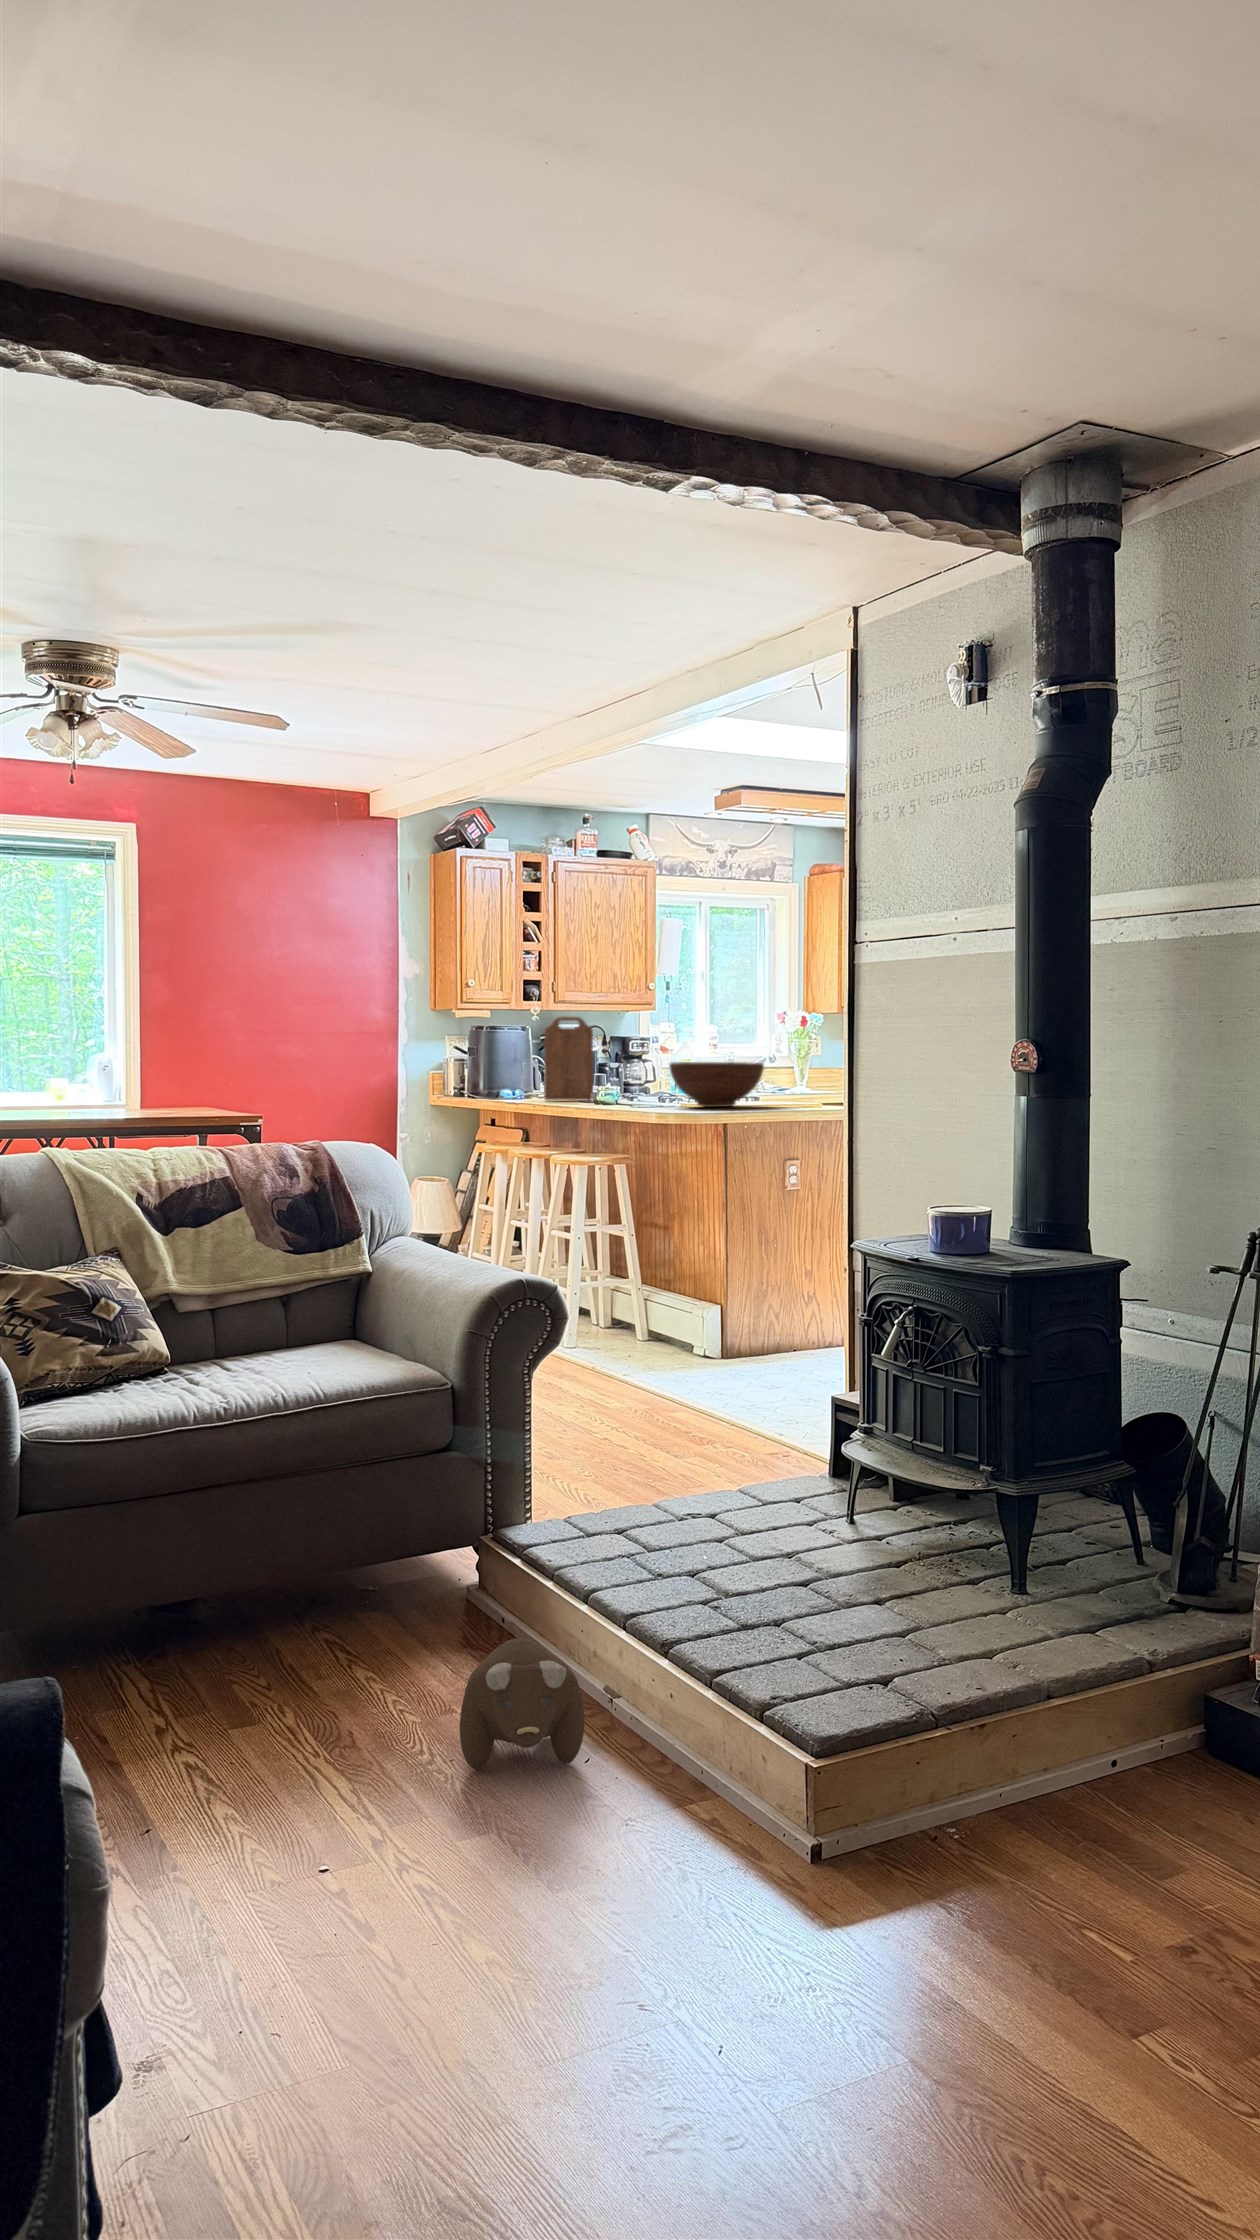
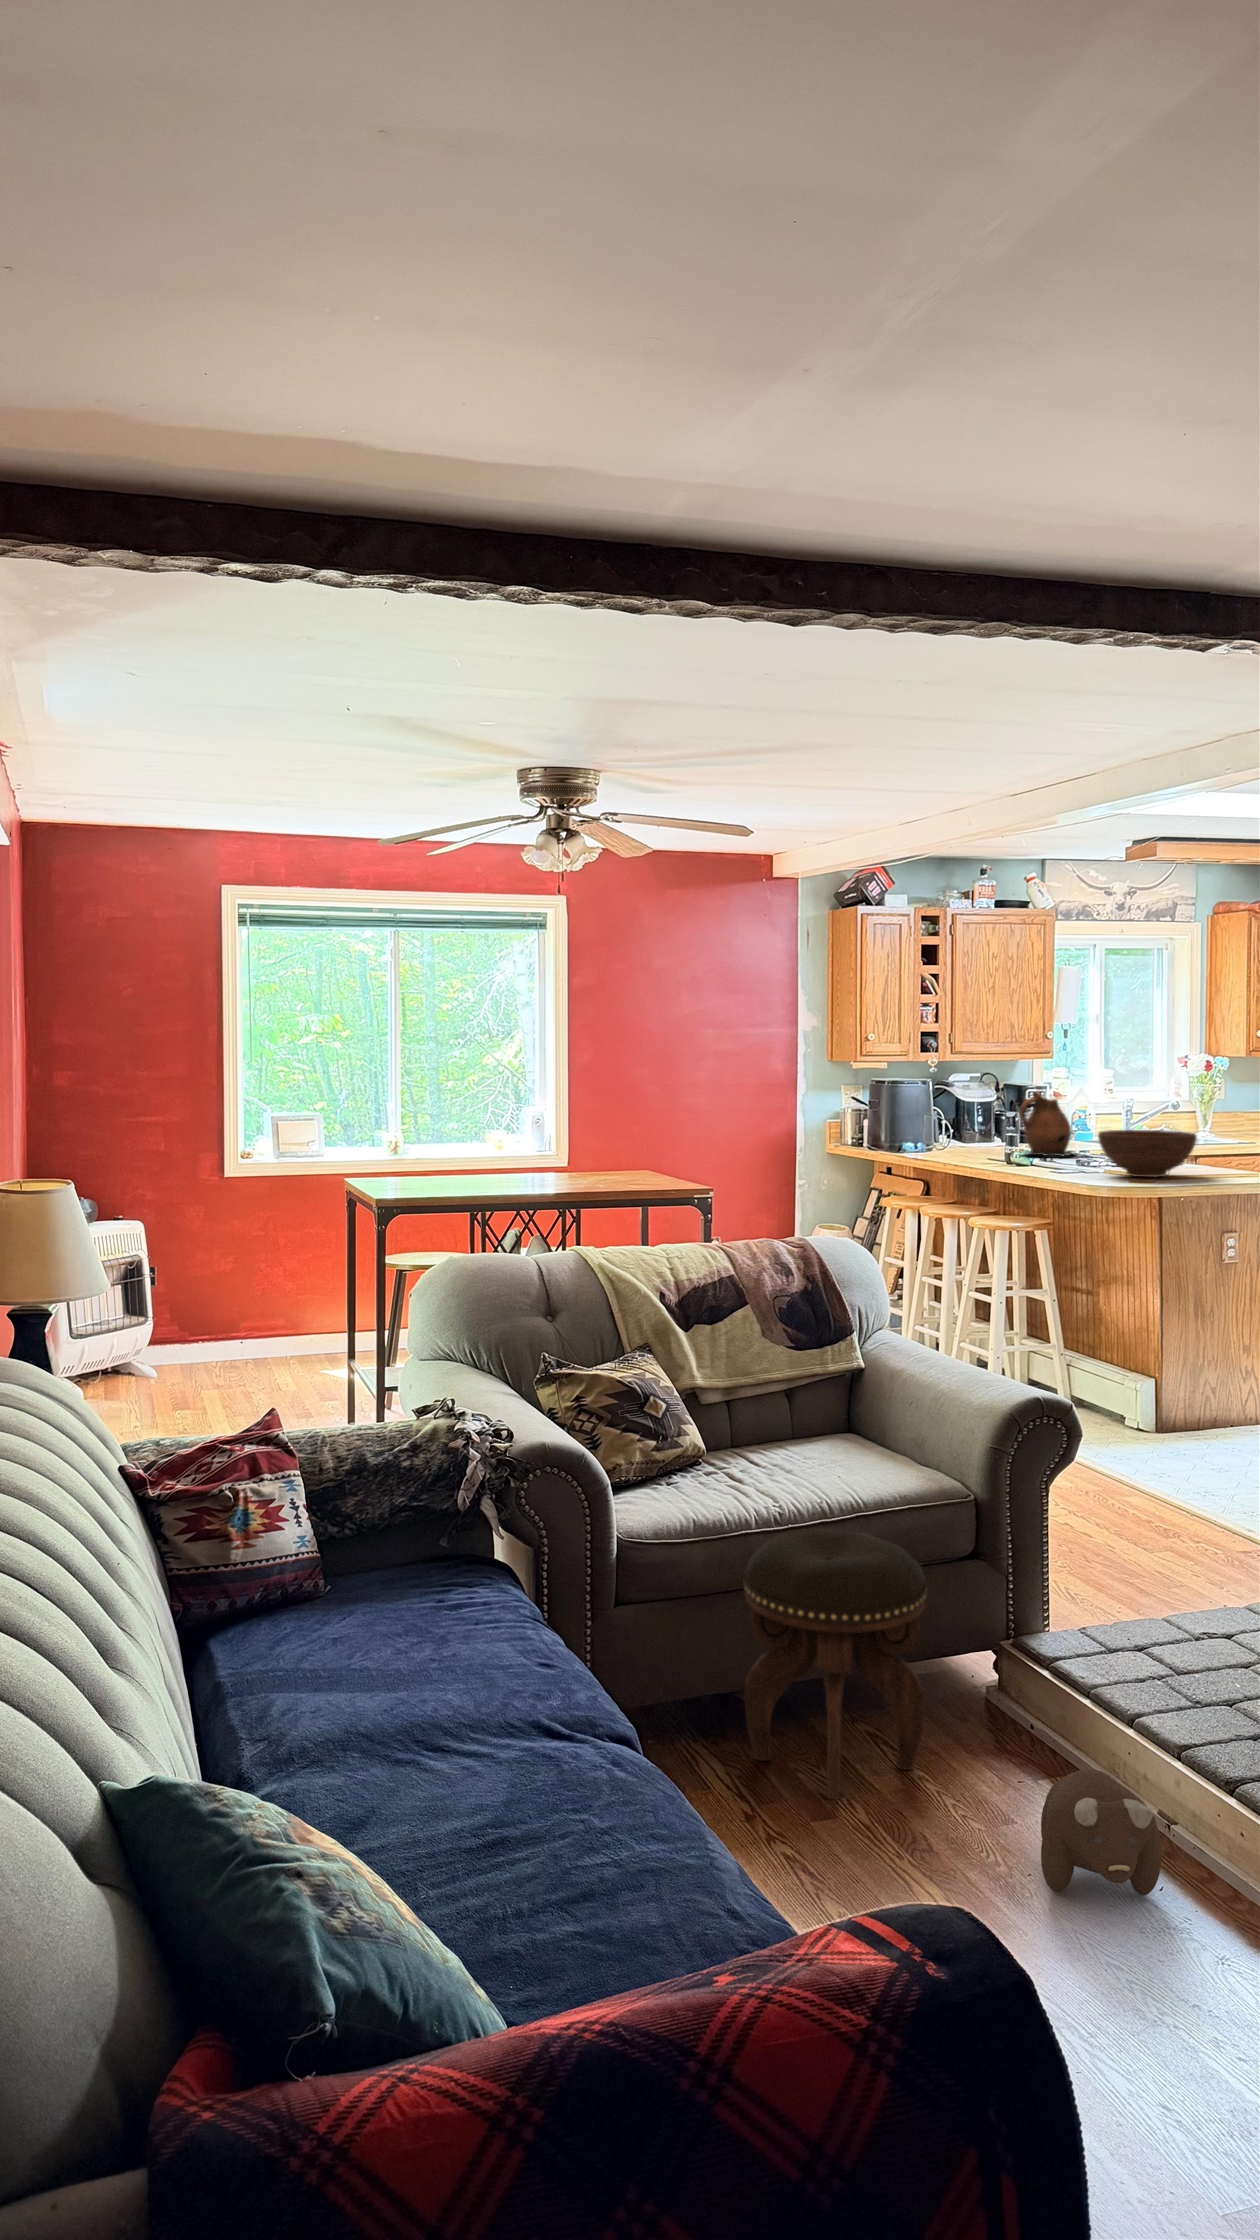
cutting board: present [544,1017,593,1101] -> none [958,1078,1007,1159]
ceramic pitcher: none [609,1033,667,1099] -> present [1020,1092,1073,1156]
footstool: none [179,1423,381,1707] -> present [744,1529,927,1799]

